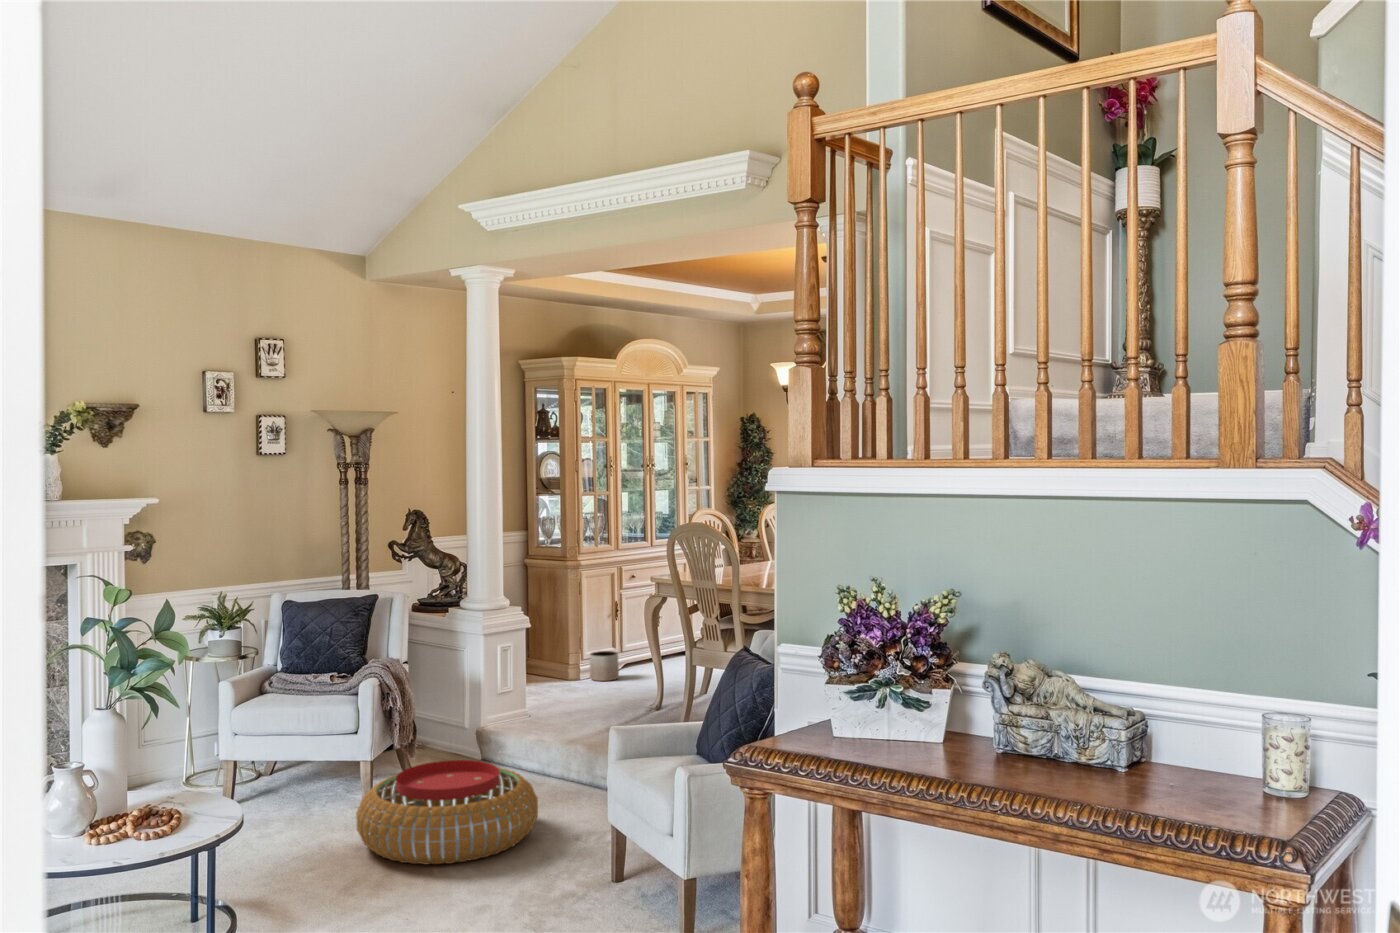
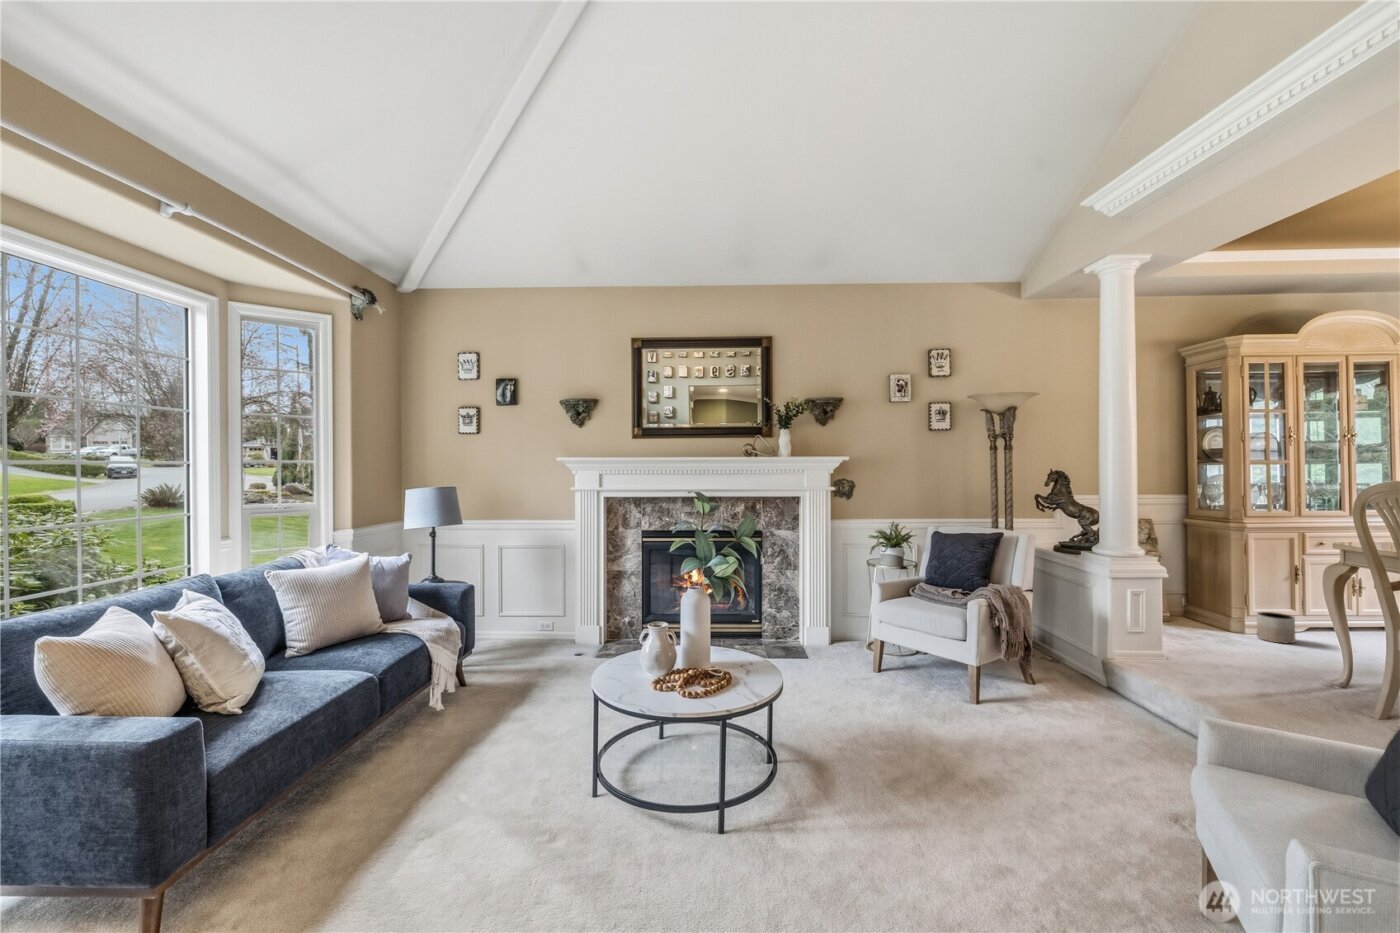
pouf: present [356,760,538,864] -> none [939,682,1123,793]

